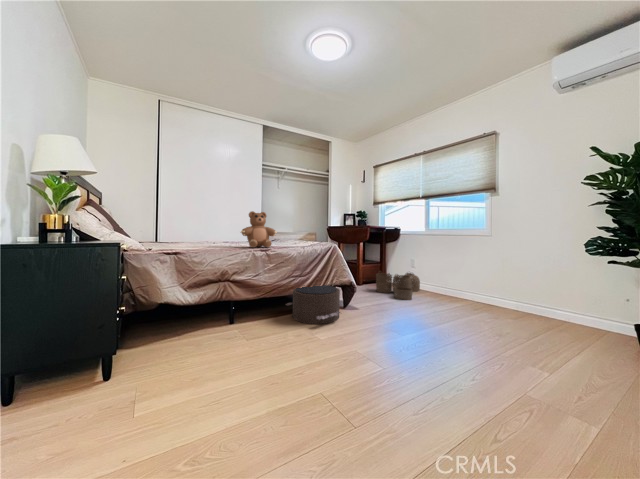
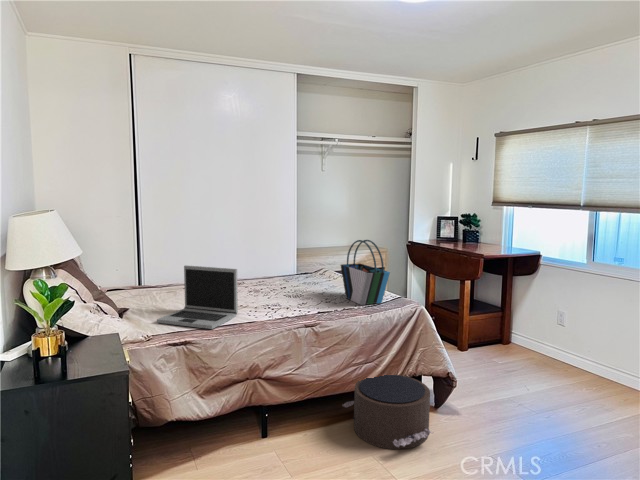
tote bag: none [286,208,316,245] -> present [341,240,390,305]
teddy bear: present [241,211,277,247] -> none [272,256,328,318]
laptop: none [158,217,217,249] -> present [157,265,238,329]
woven basket: present [376,273,420,300] -> none [492,334,573,396]

